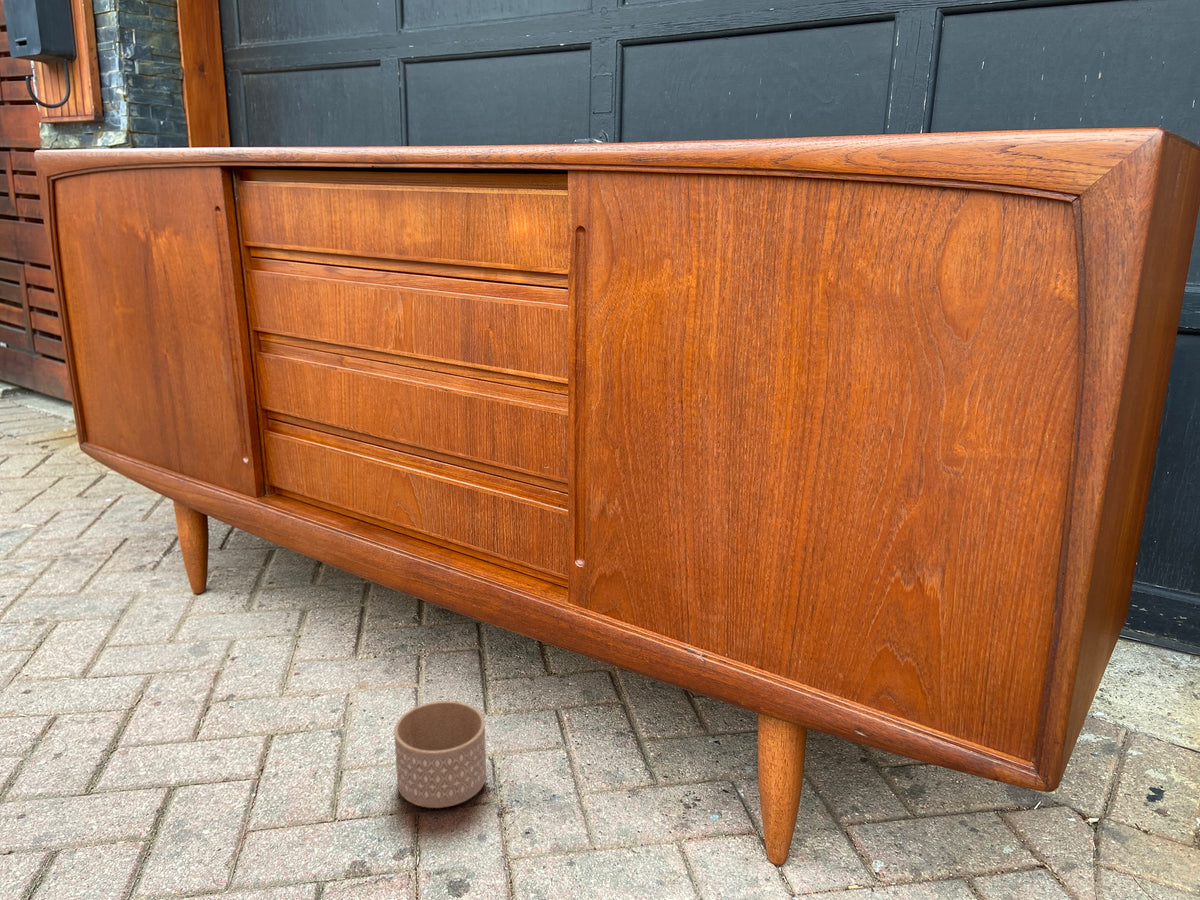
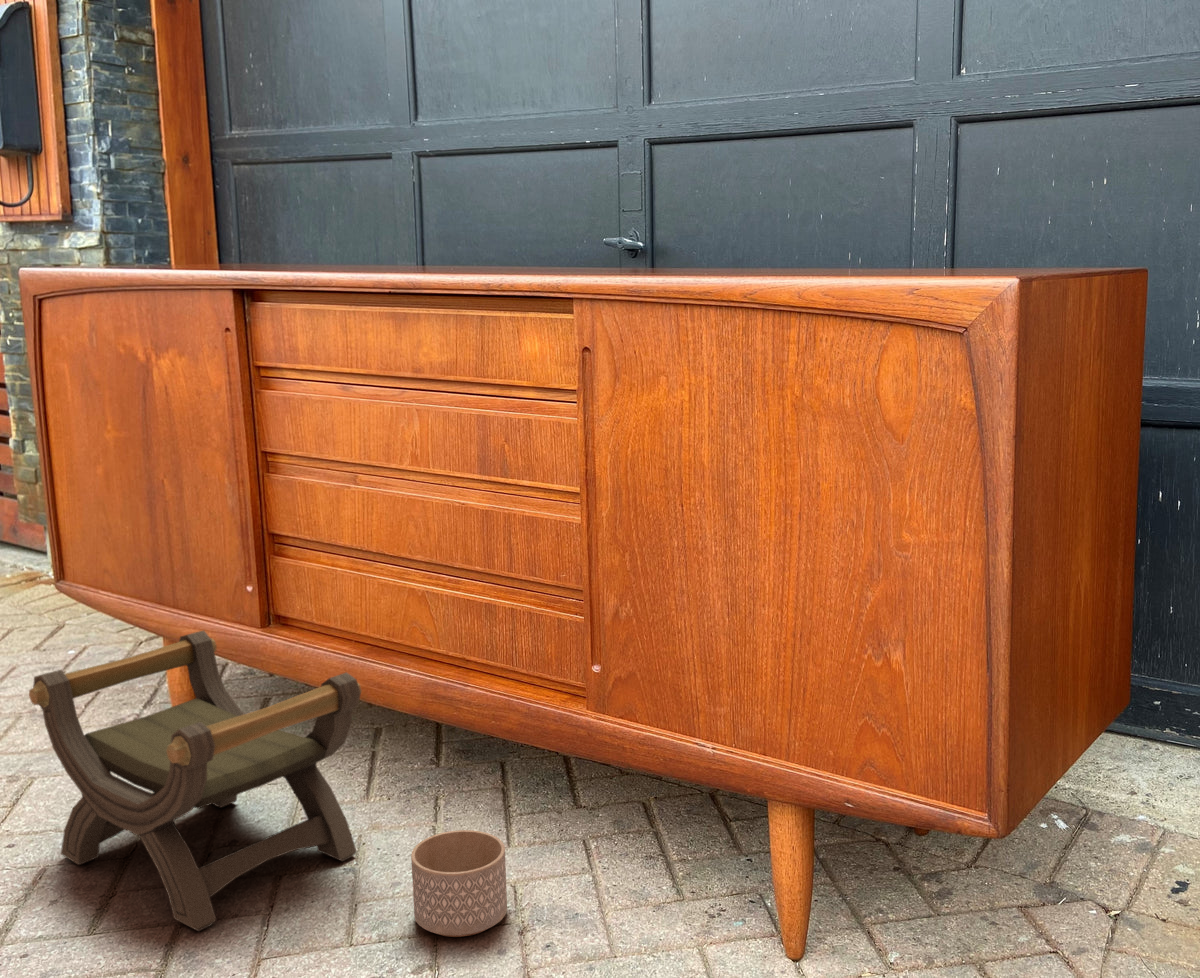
stool: none [22,500,349,801] -> present [29,631,362,931]

